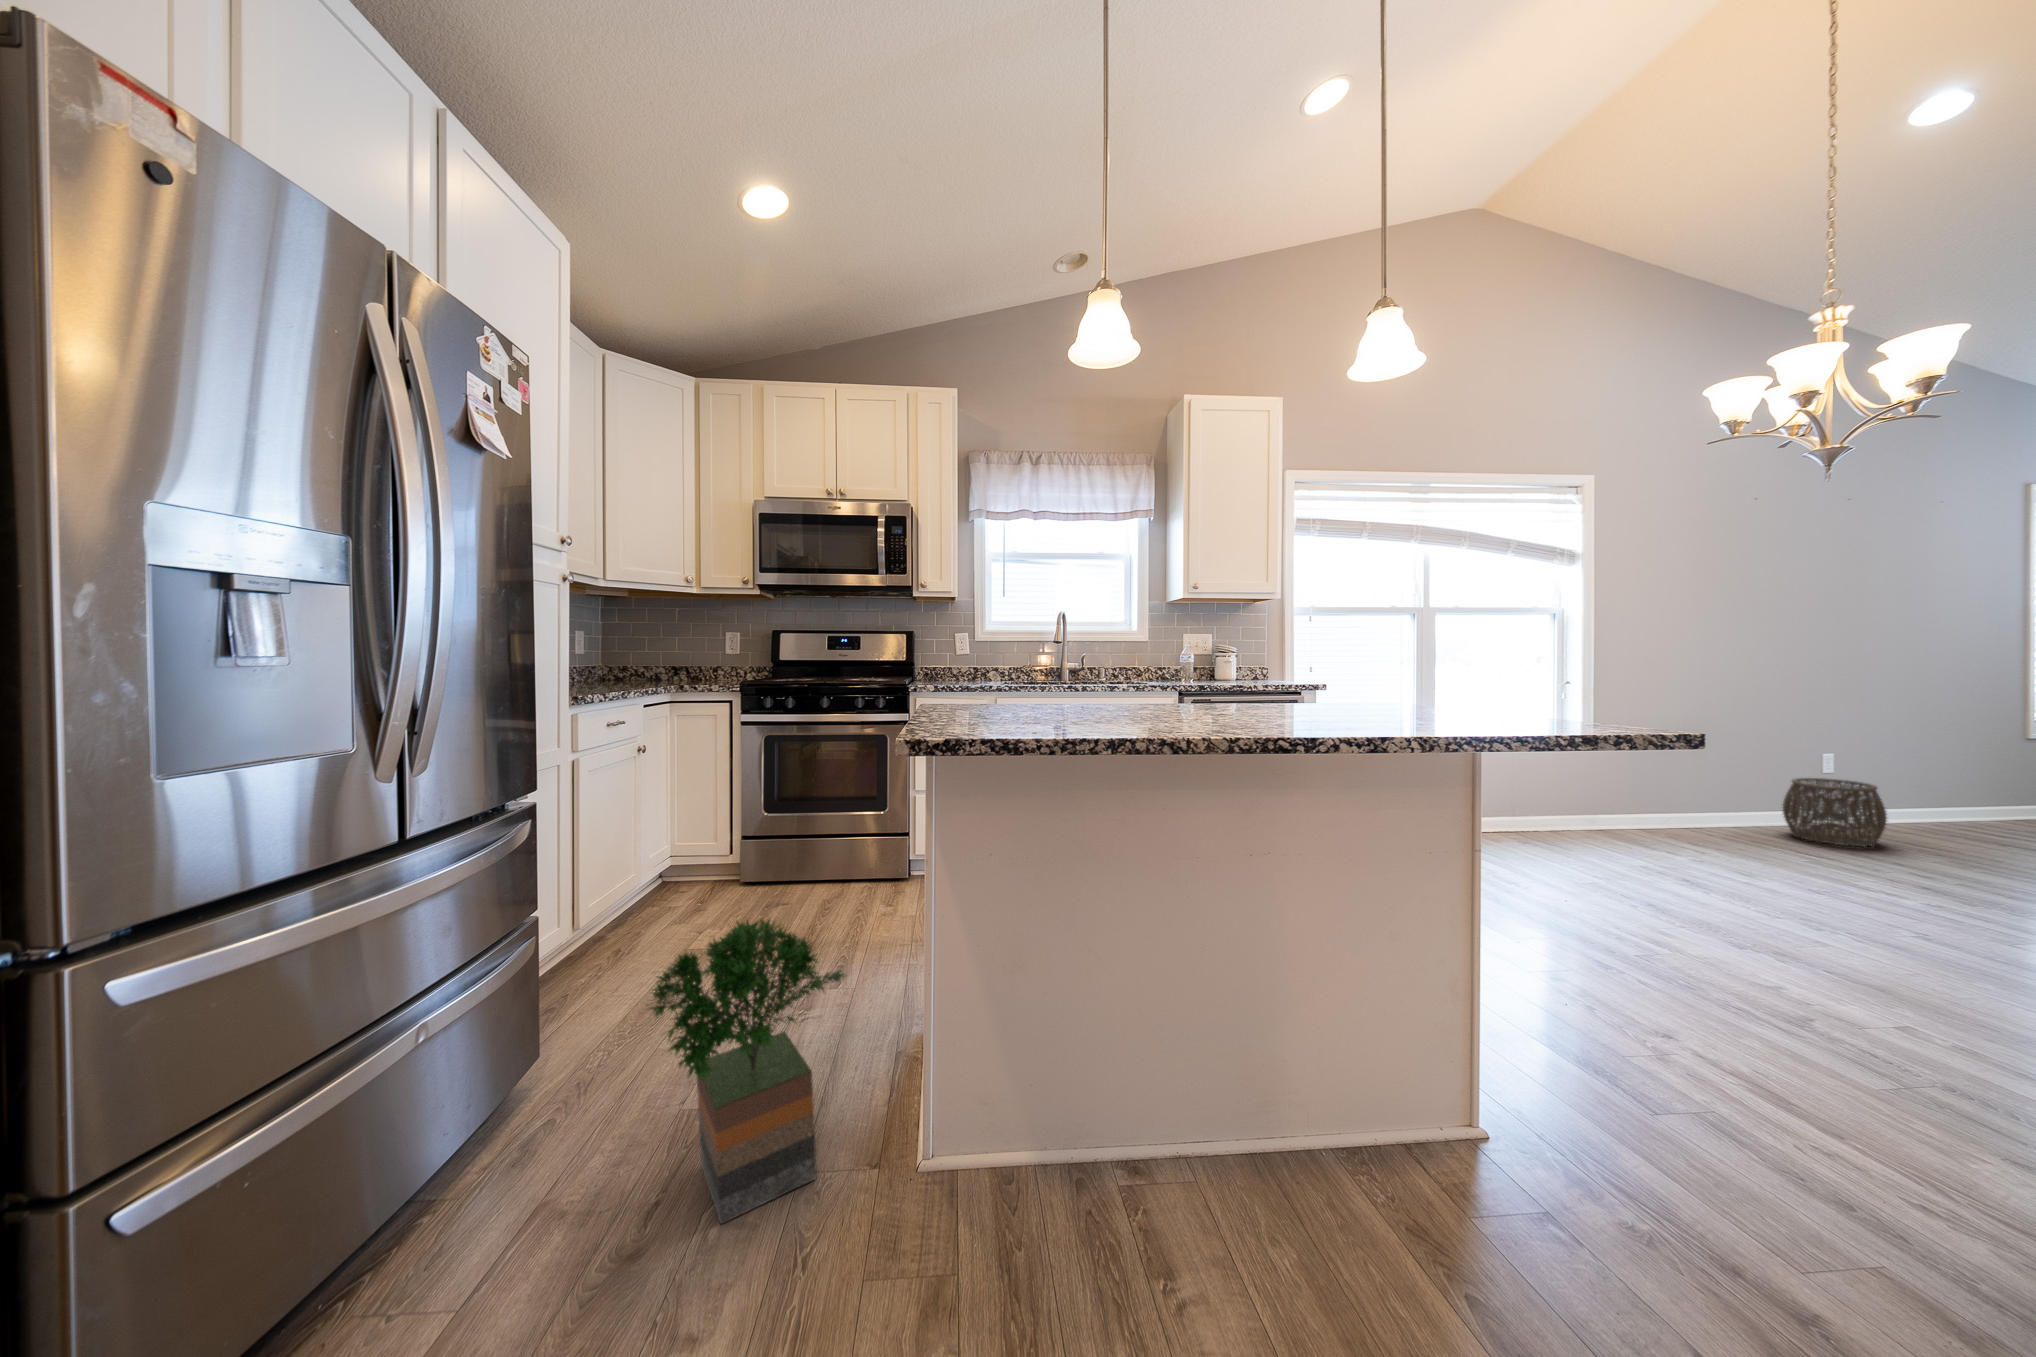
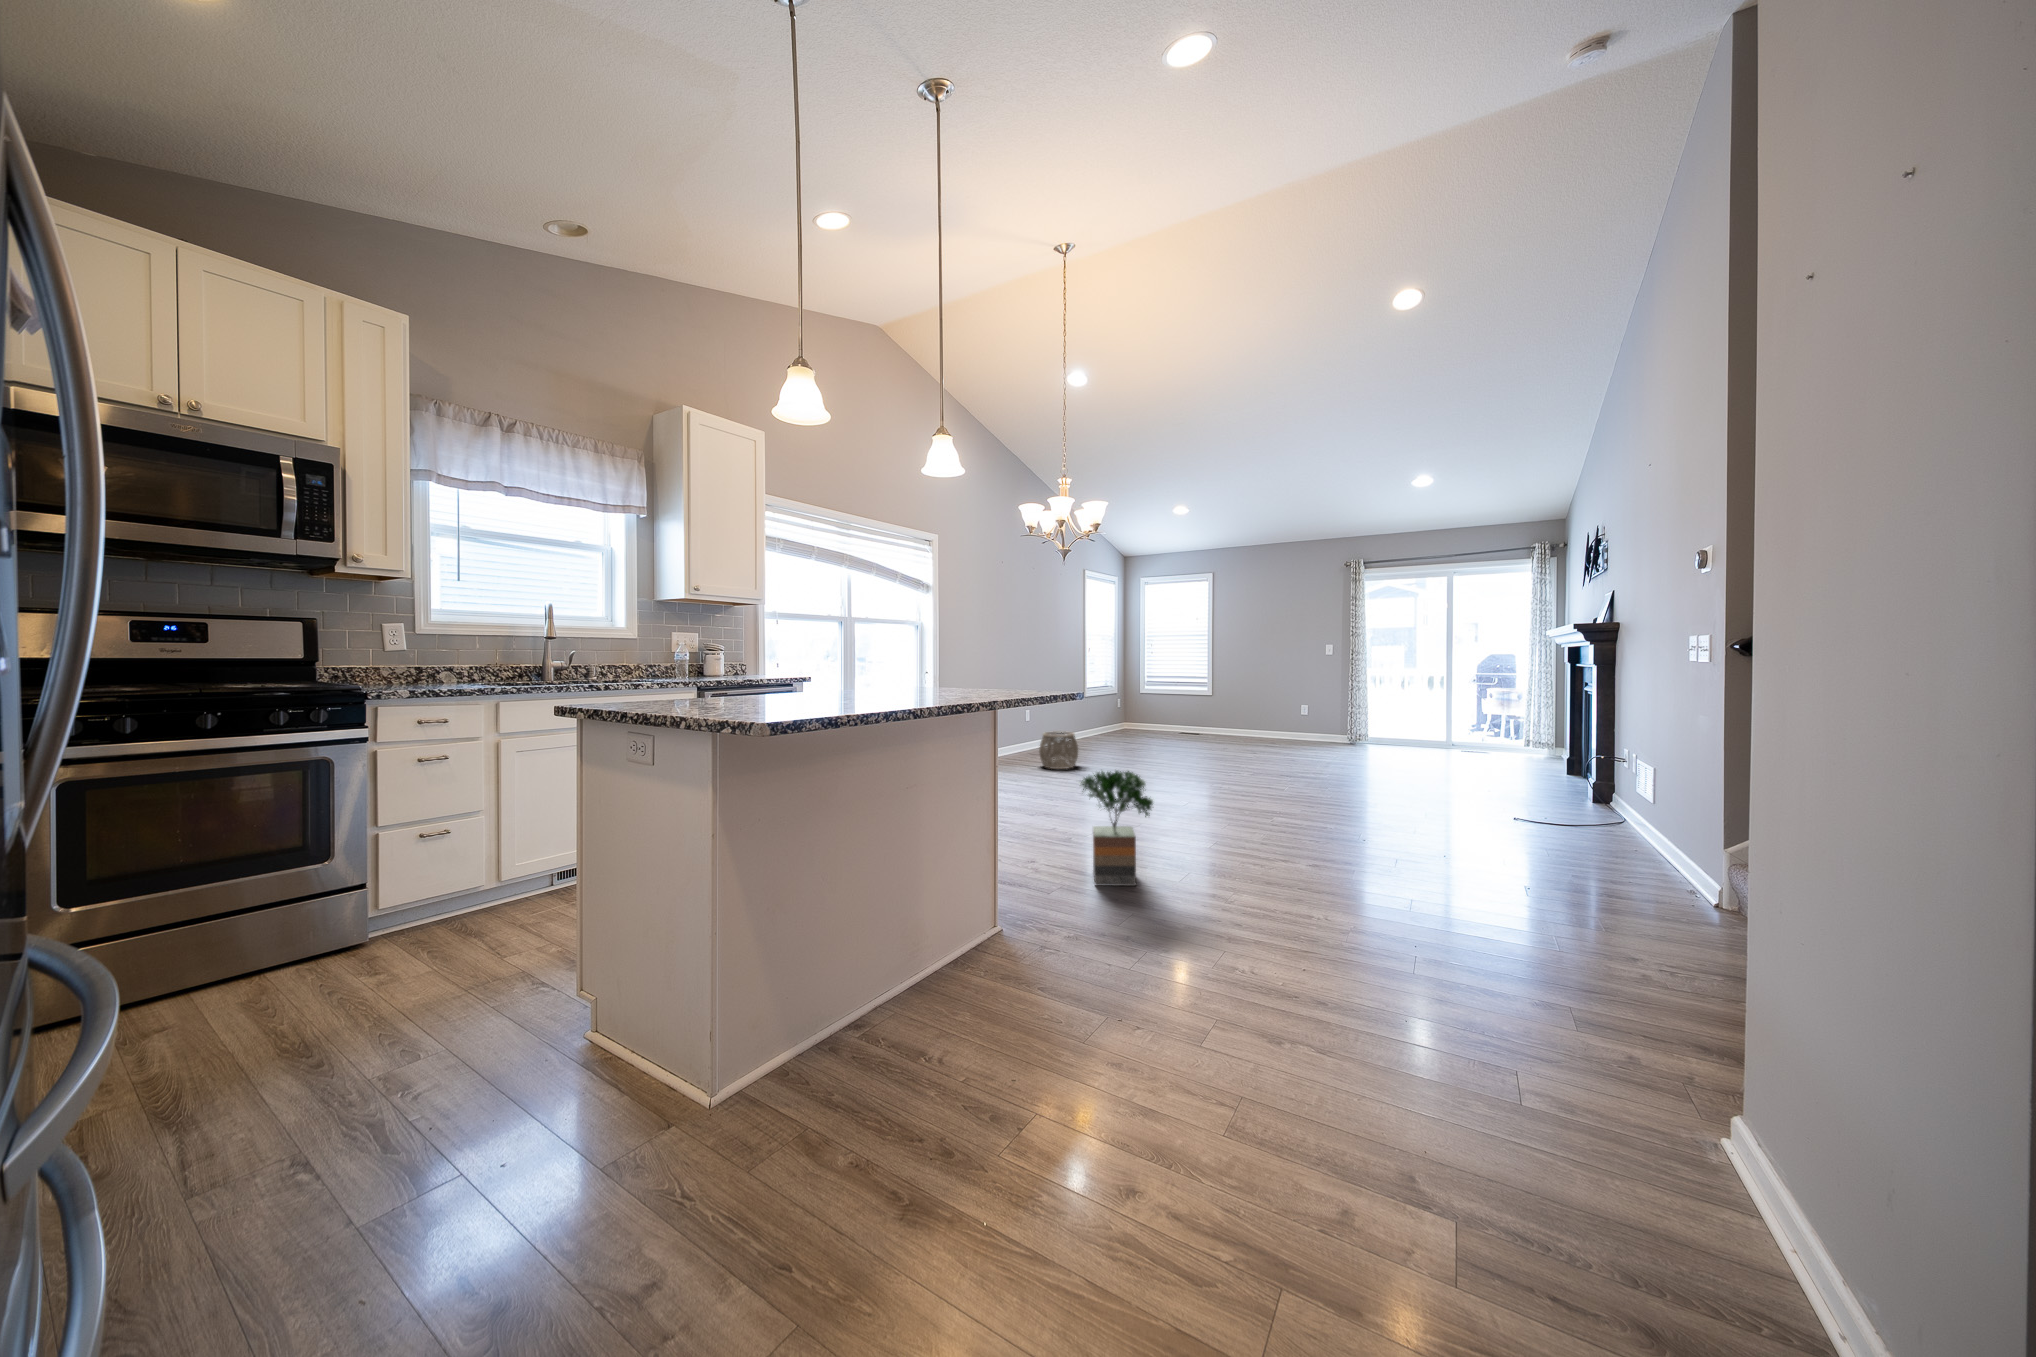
potted tree: present [649,920,845,1224] -> present [1080,771,1153,886]

